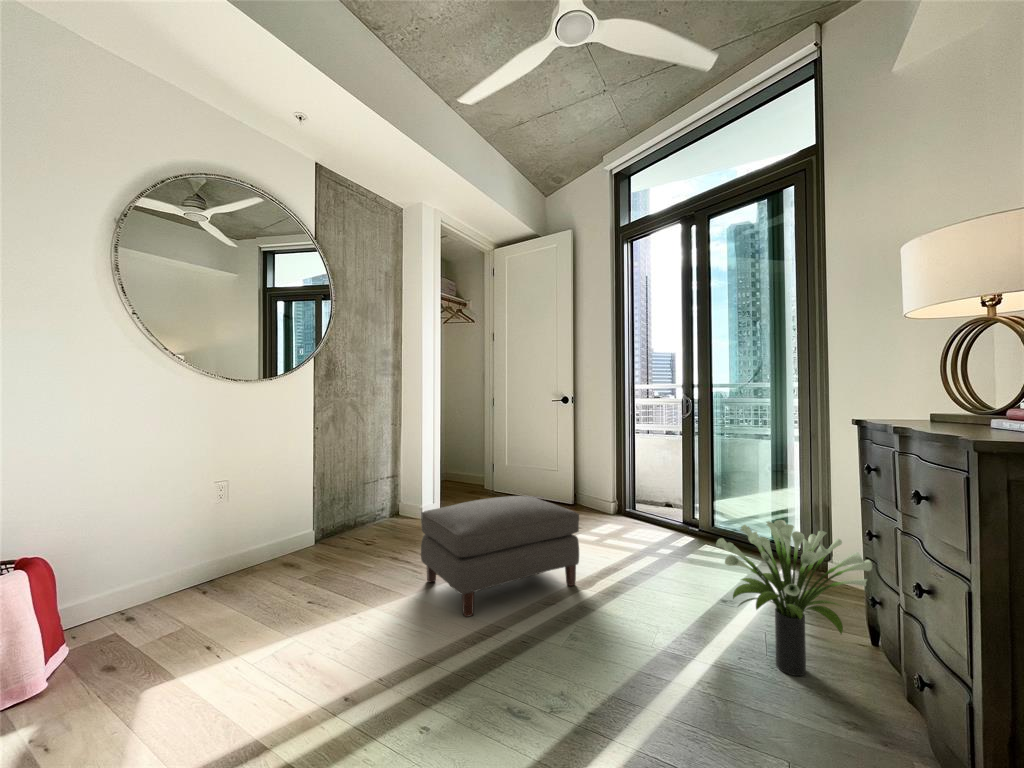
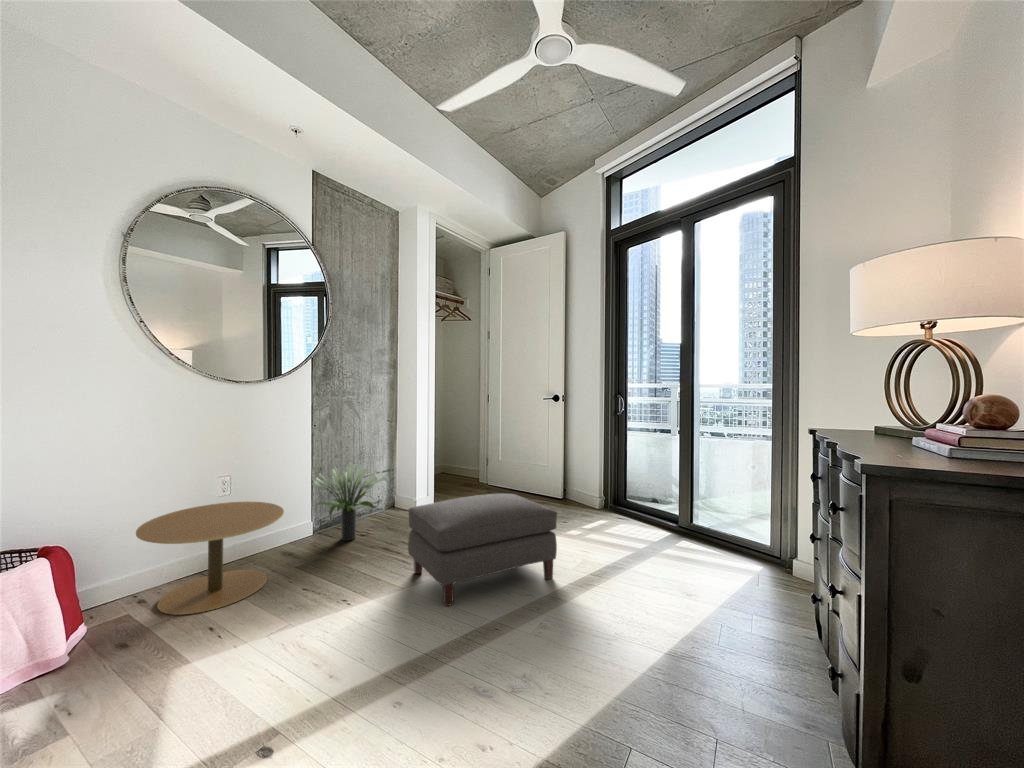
side table: none [126,507,288,632] -> present [136,502,284,615]
potted plant: present [716,520,872,676] -> present [313,463,387,541]

